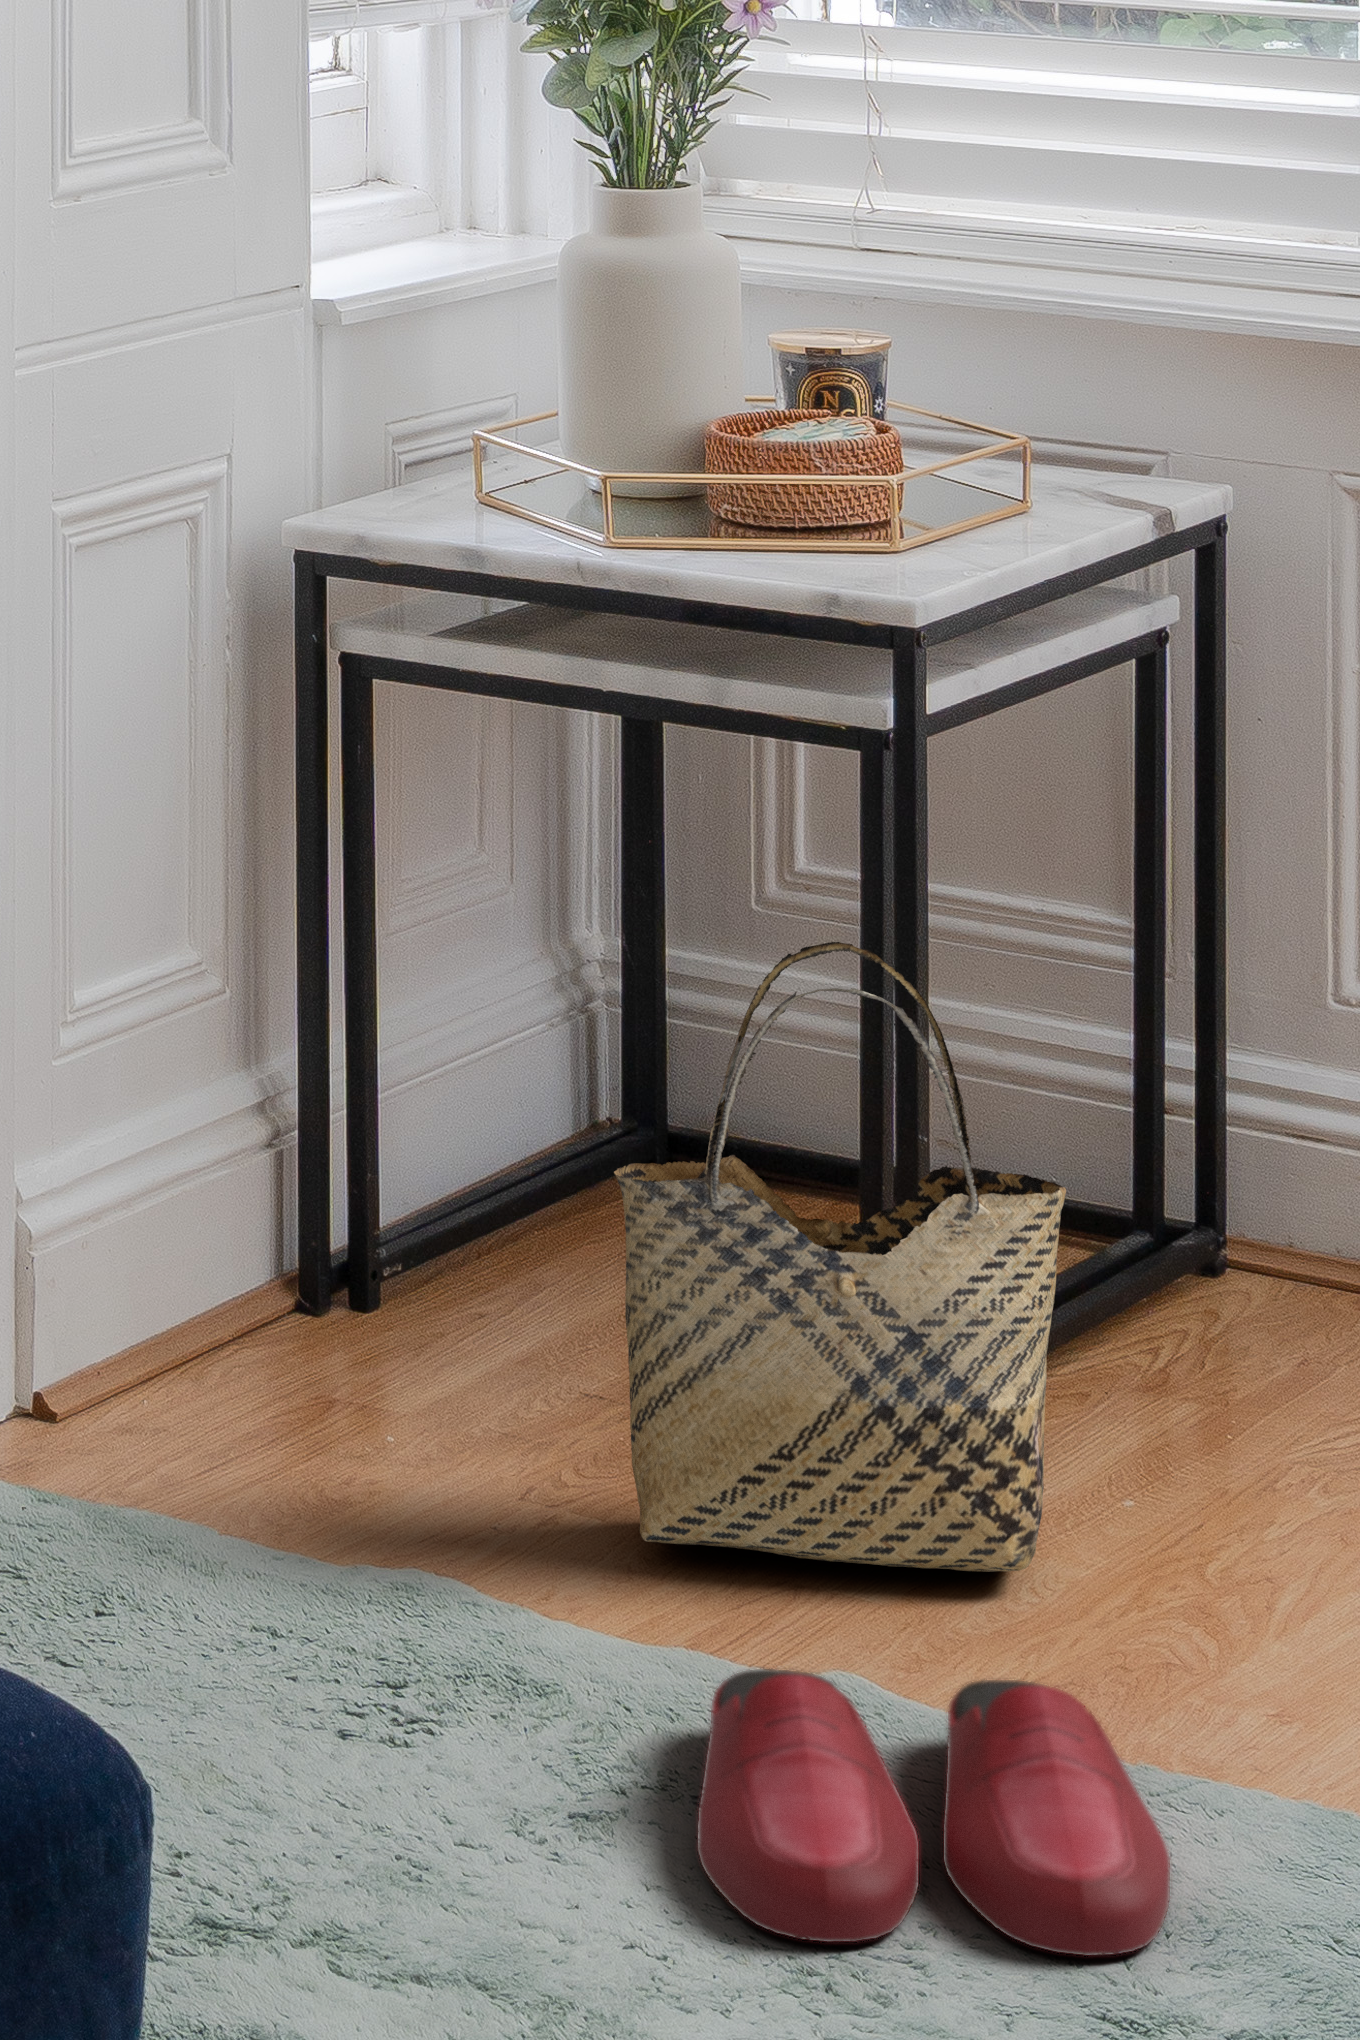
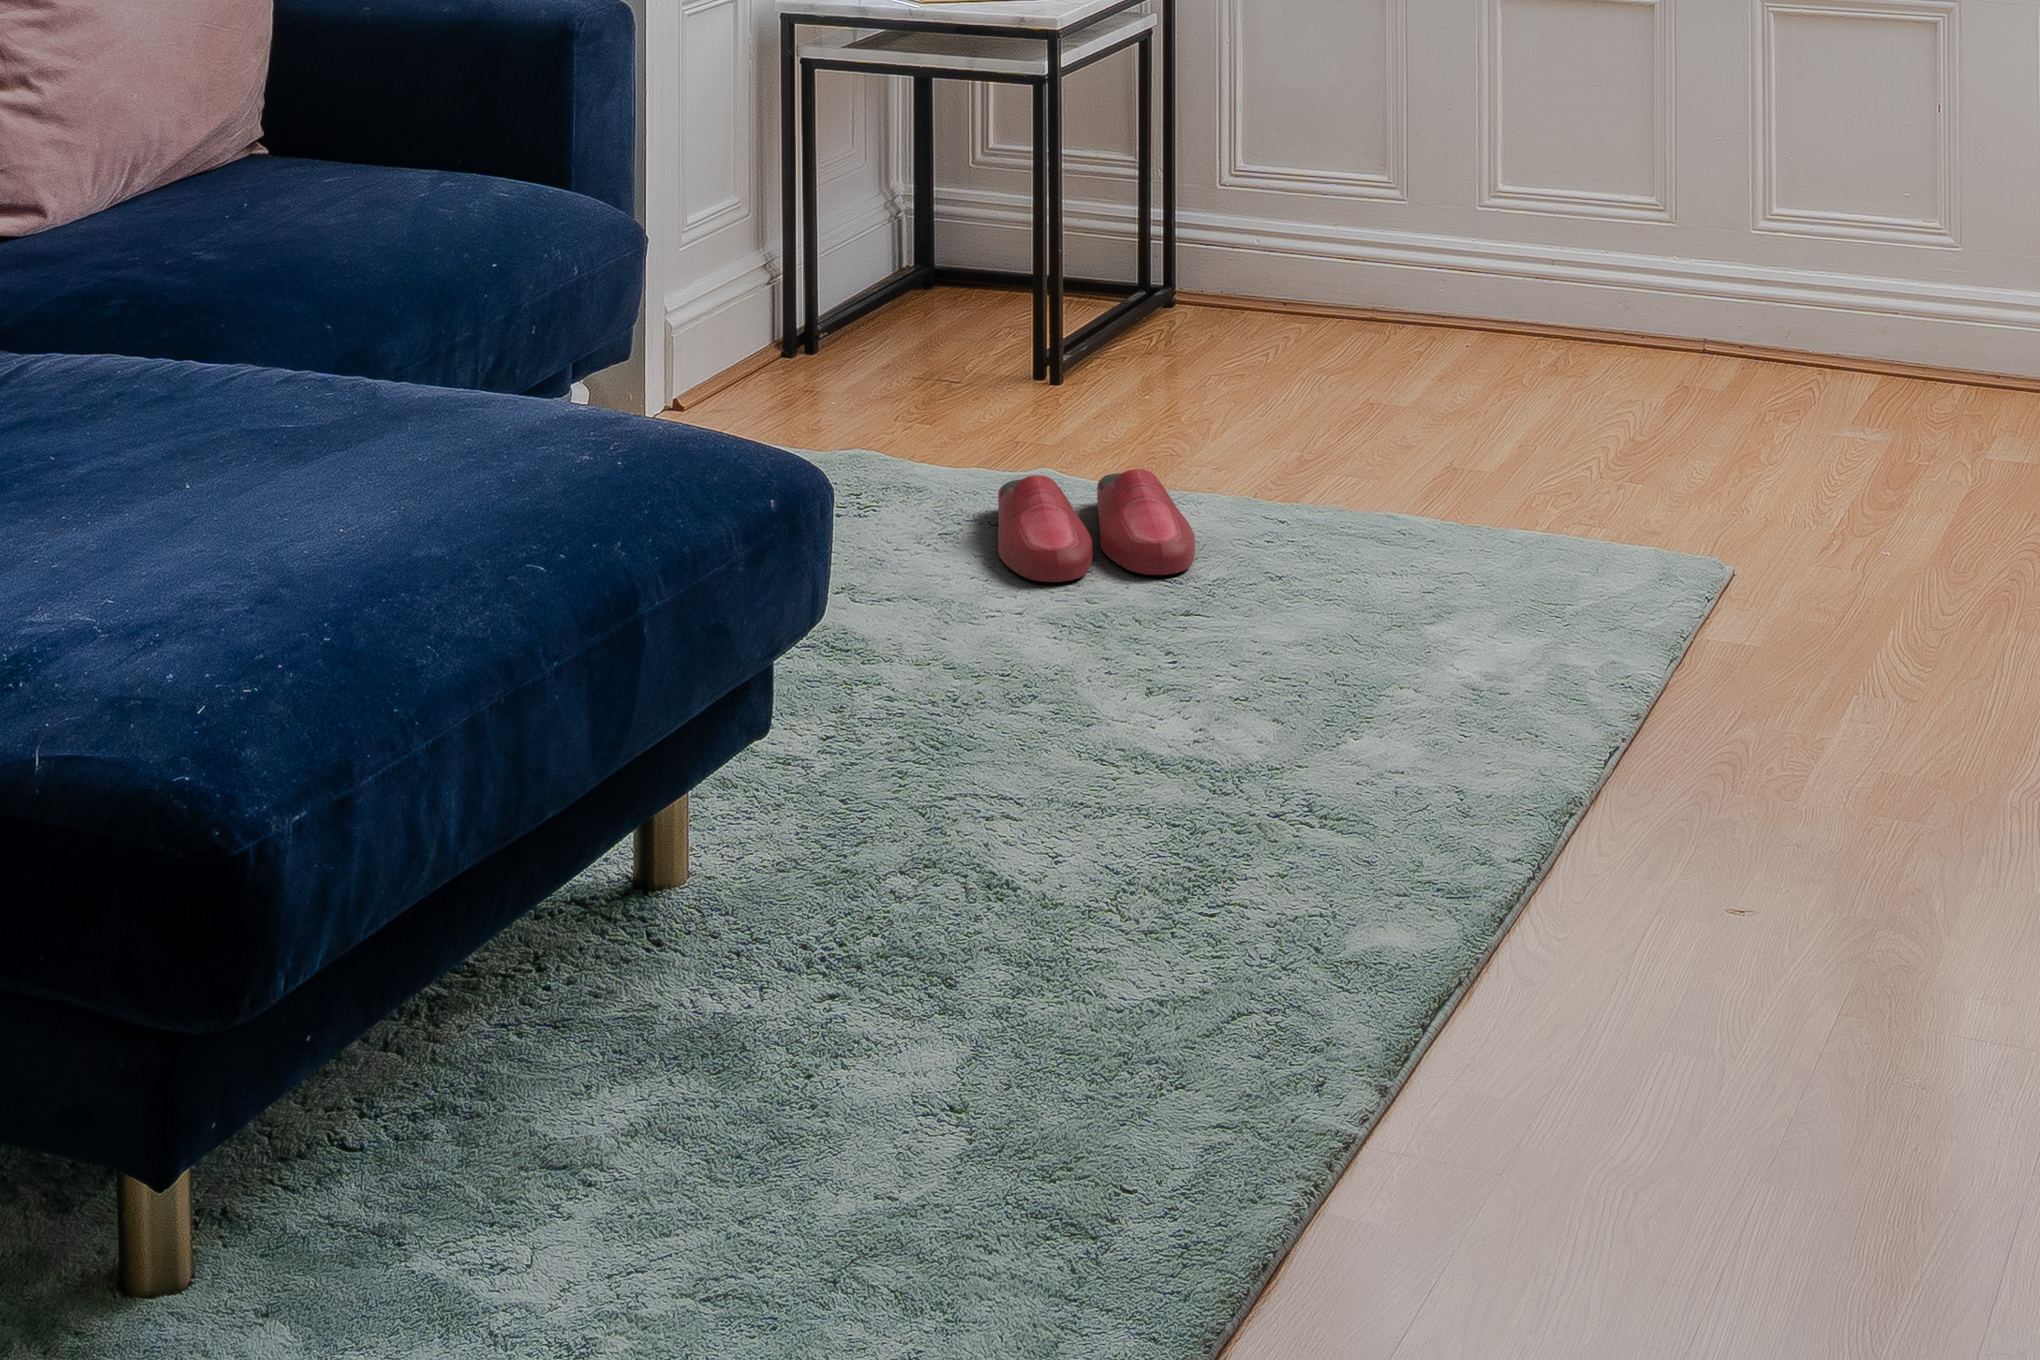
woven basket: present [614,942,1066,1572] -> none [939,165,1131,439]

